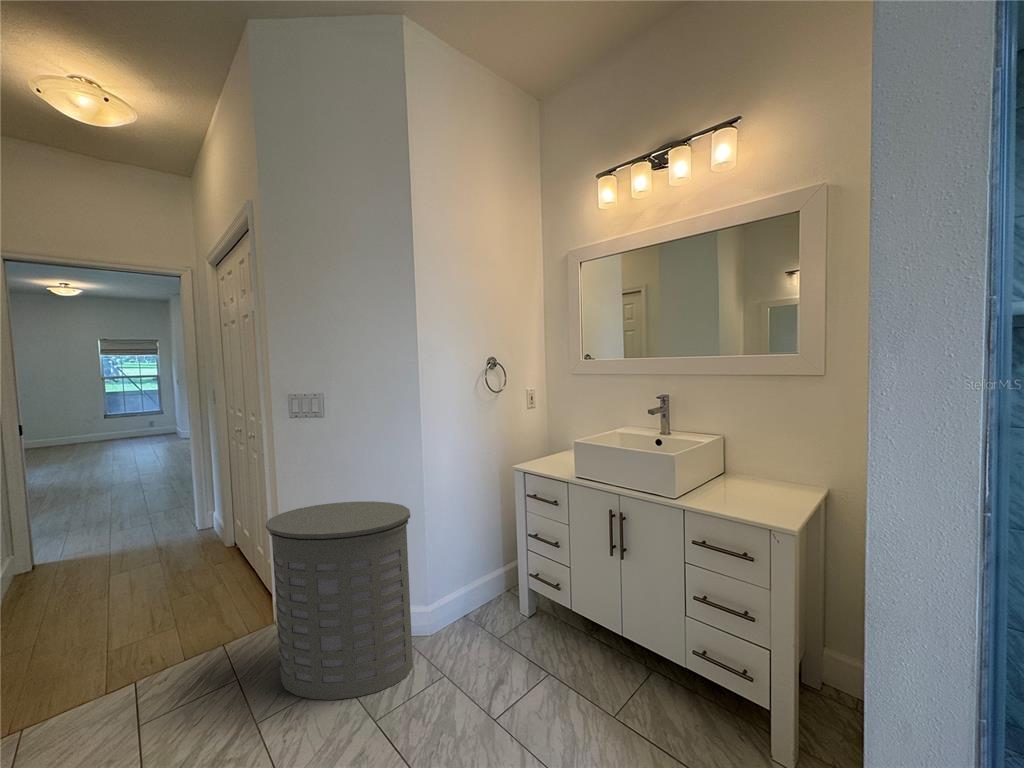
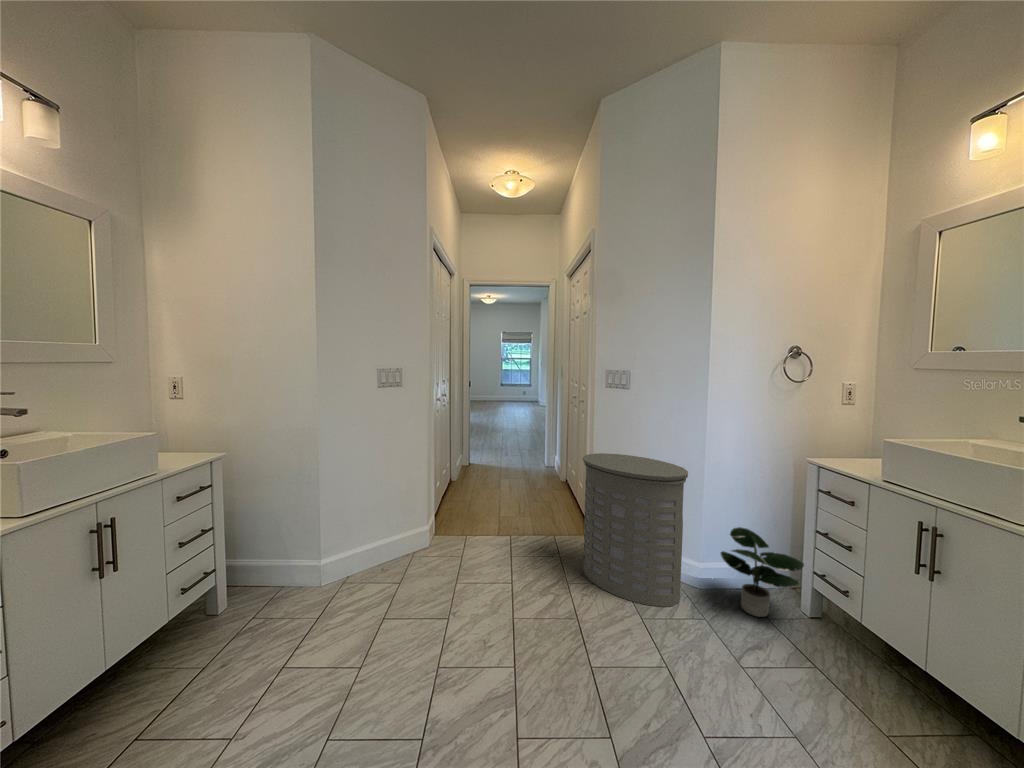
potted plant: none [449,551,523,643] -> present [721,527,804,617]

